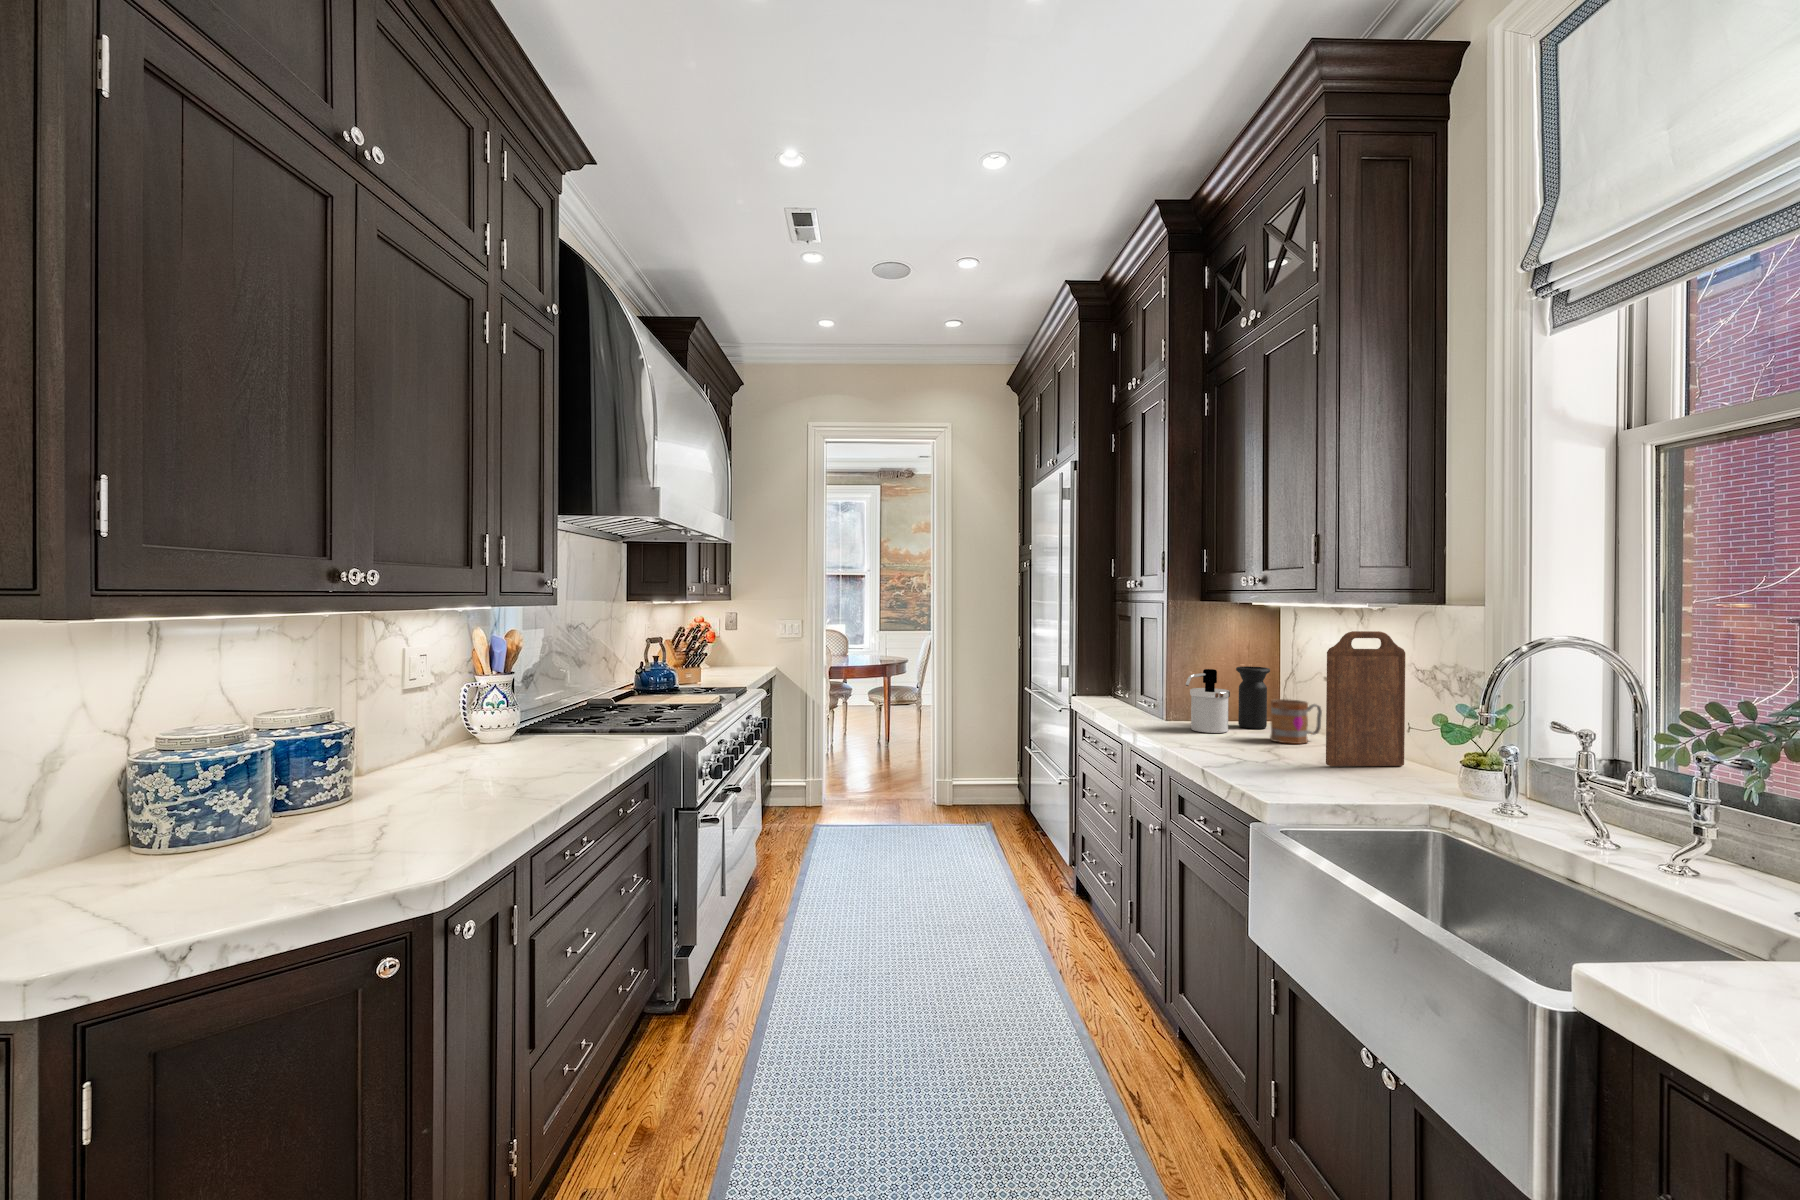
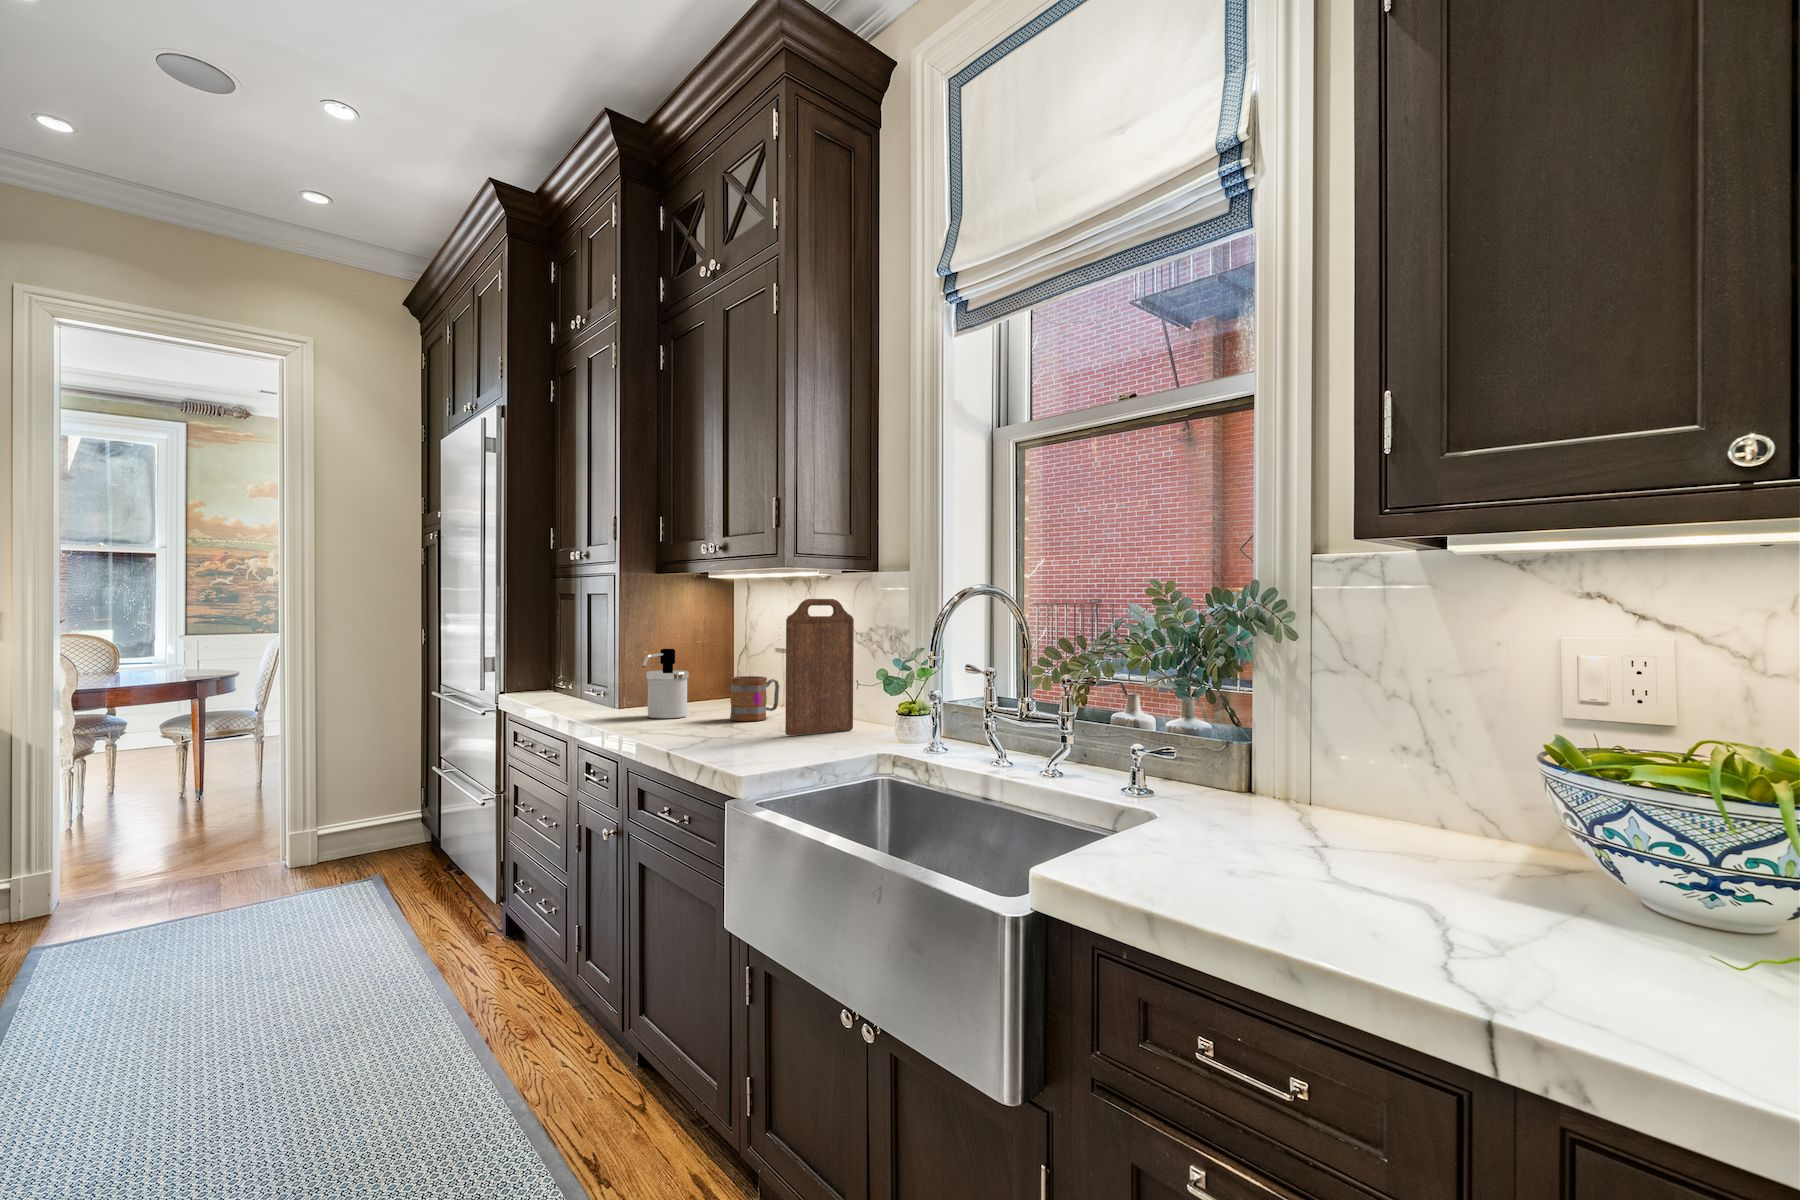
vase: present [1236,666,1270,729] -> none [694,646,729,712]

